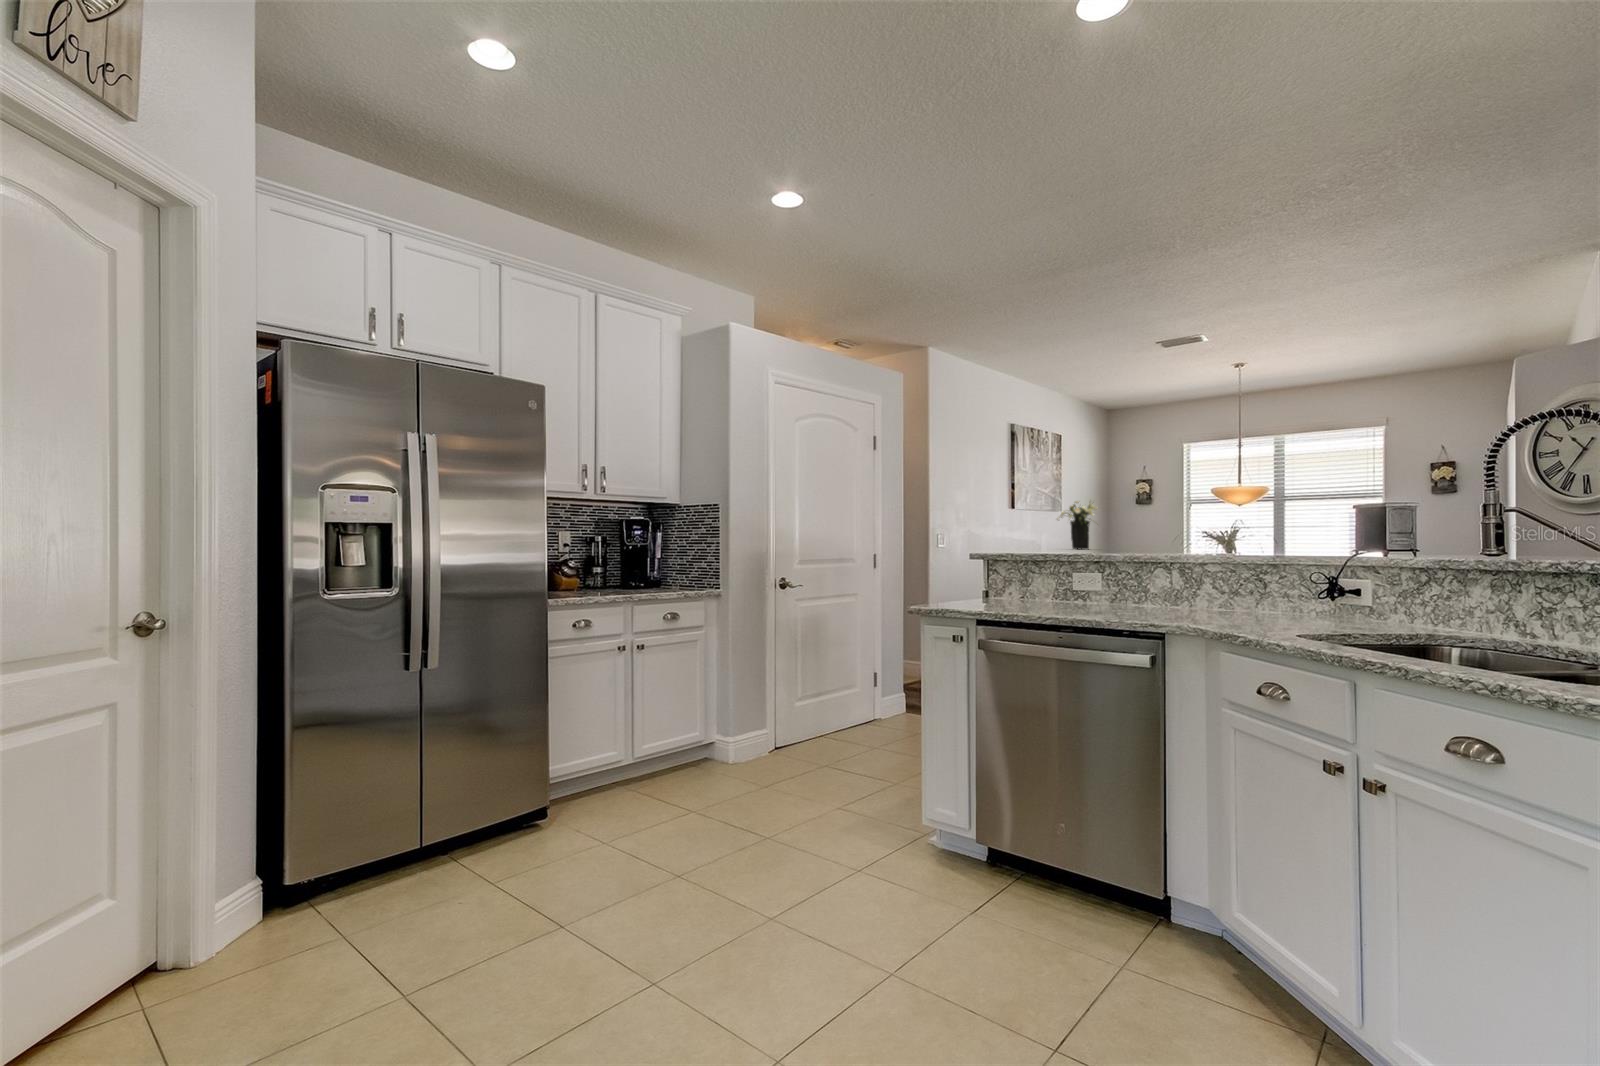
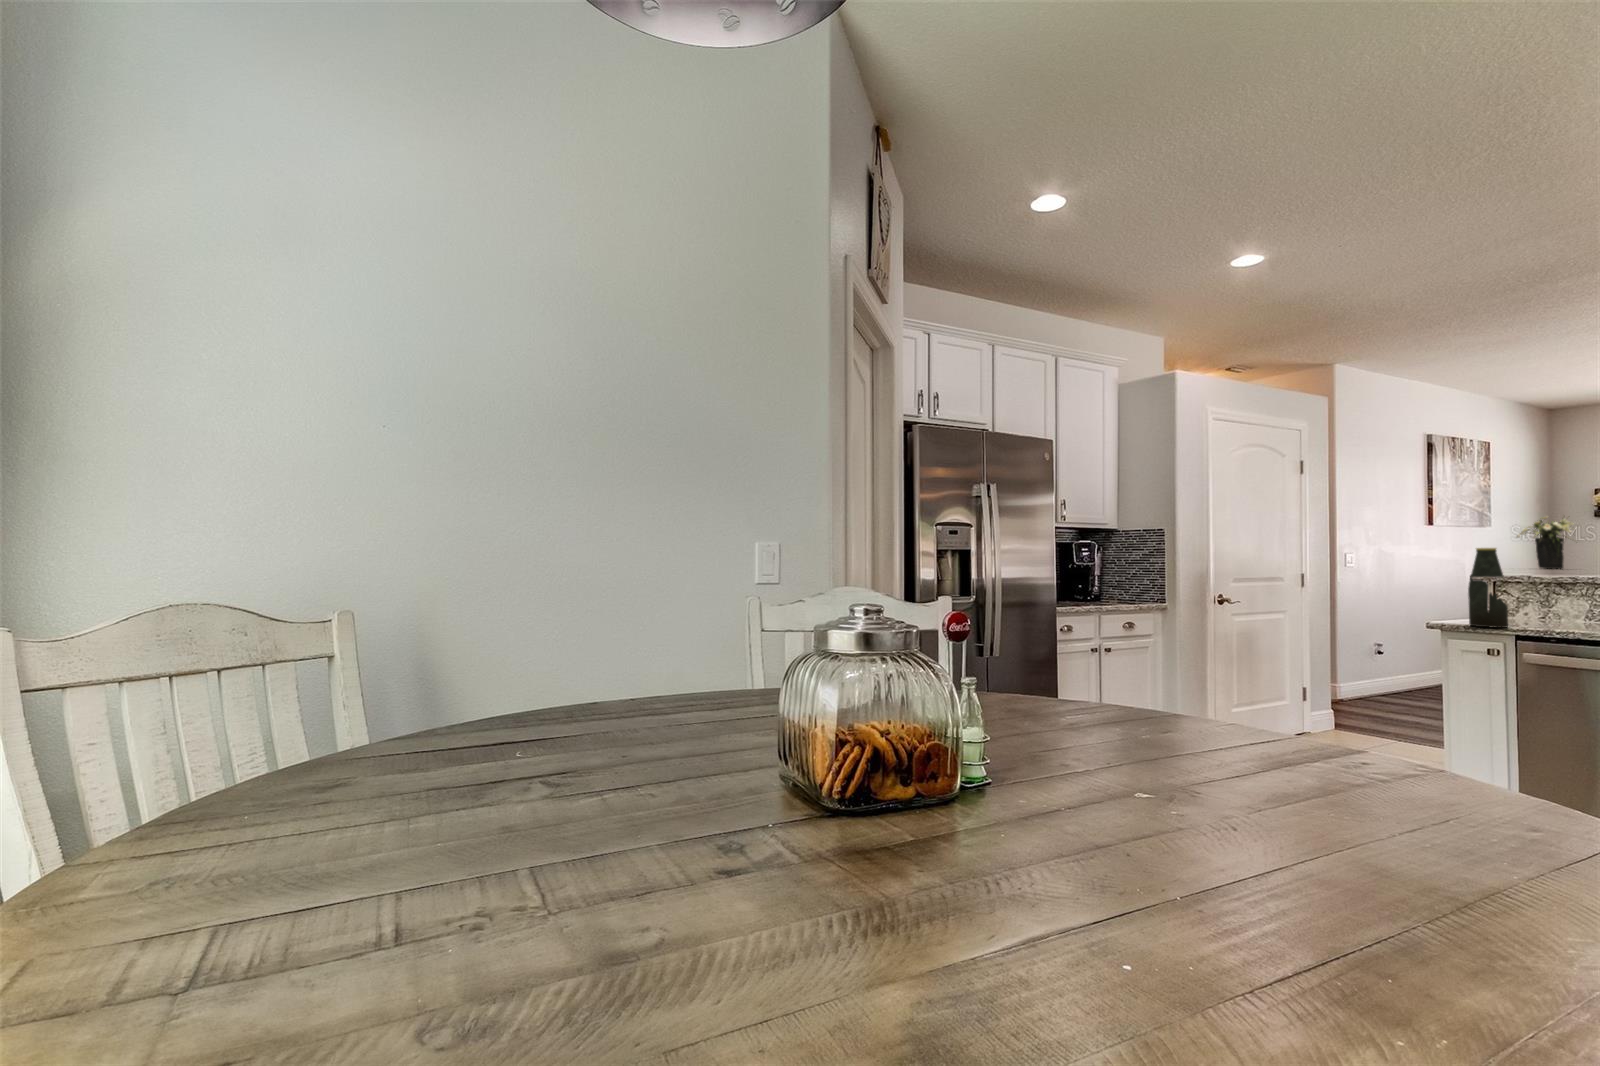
bottle: none [944,526,976,610] -> present [1468,548,1508,628]

